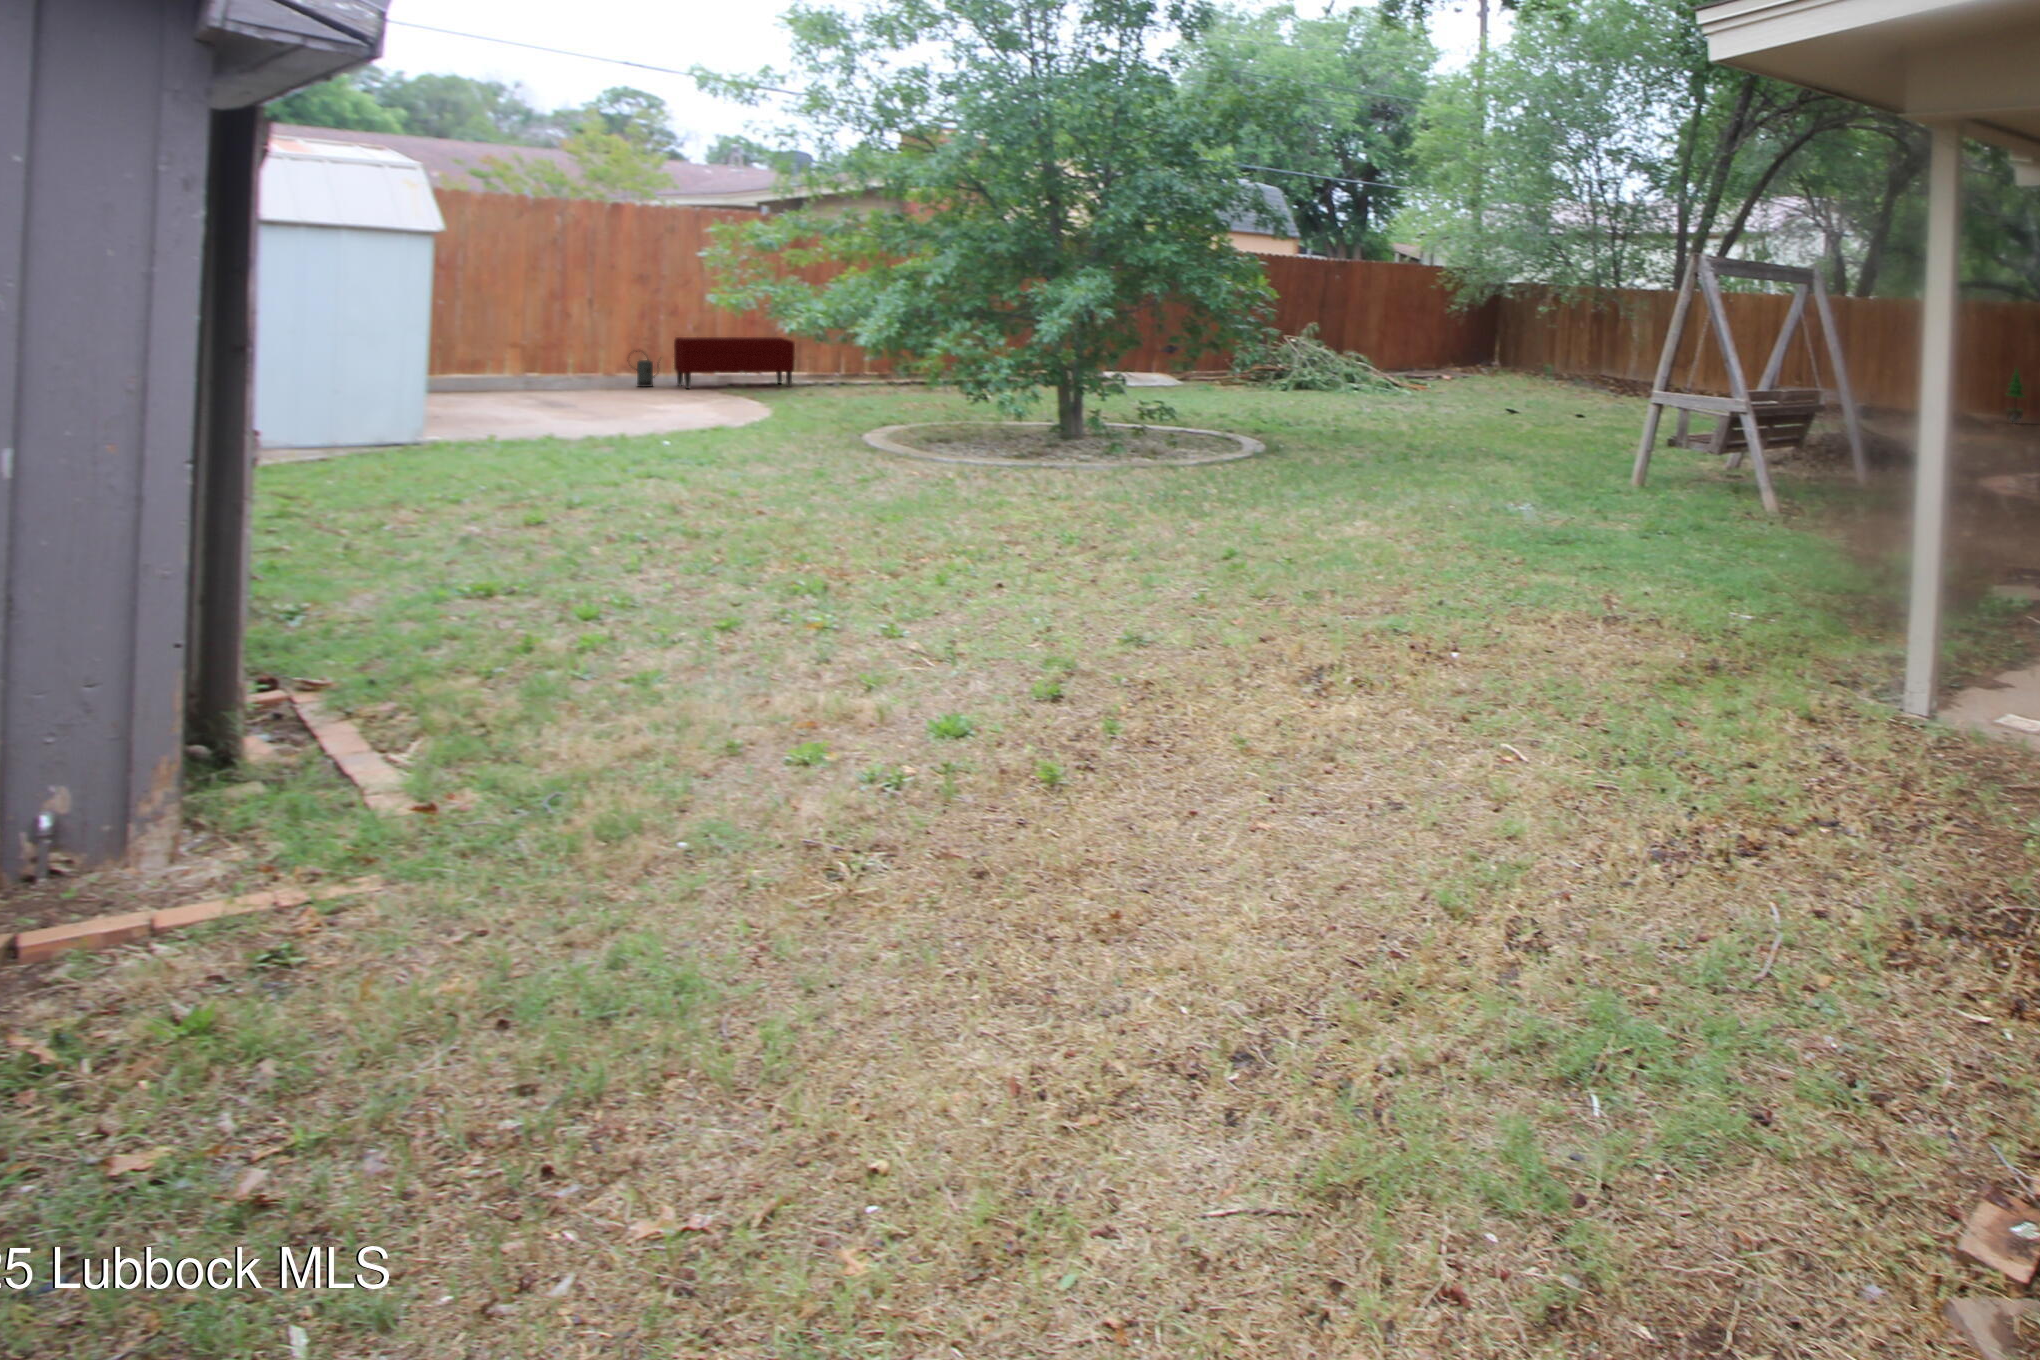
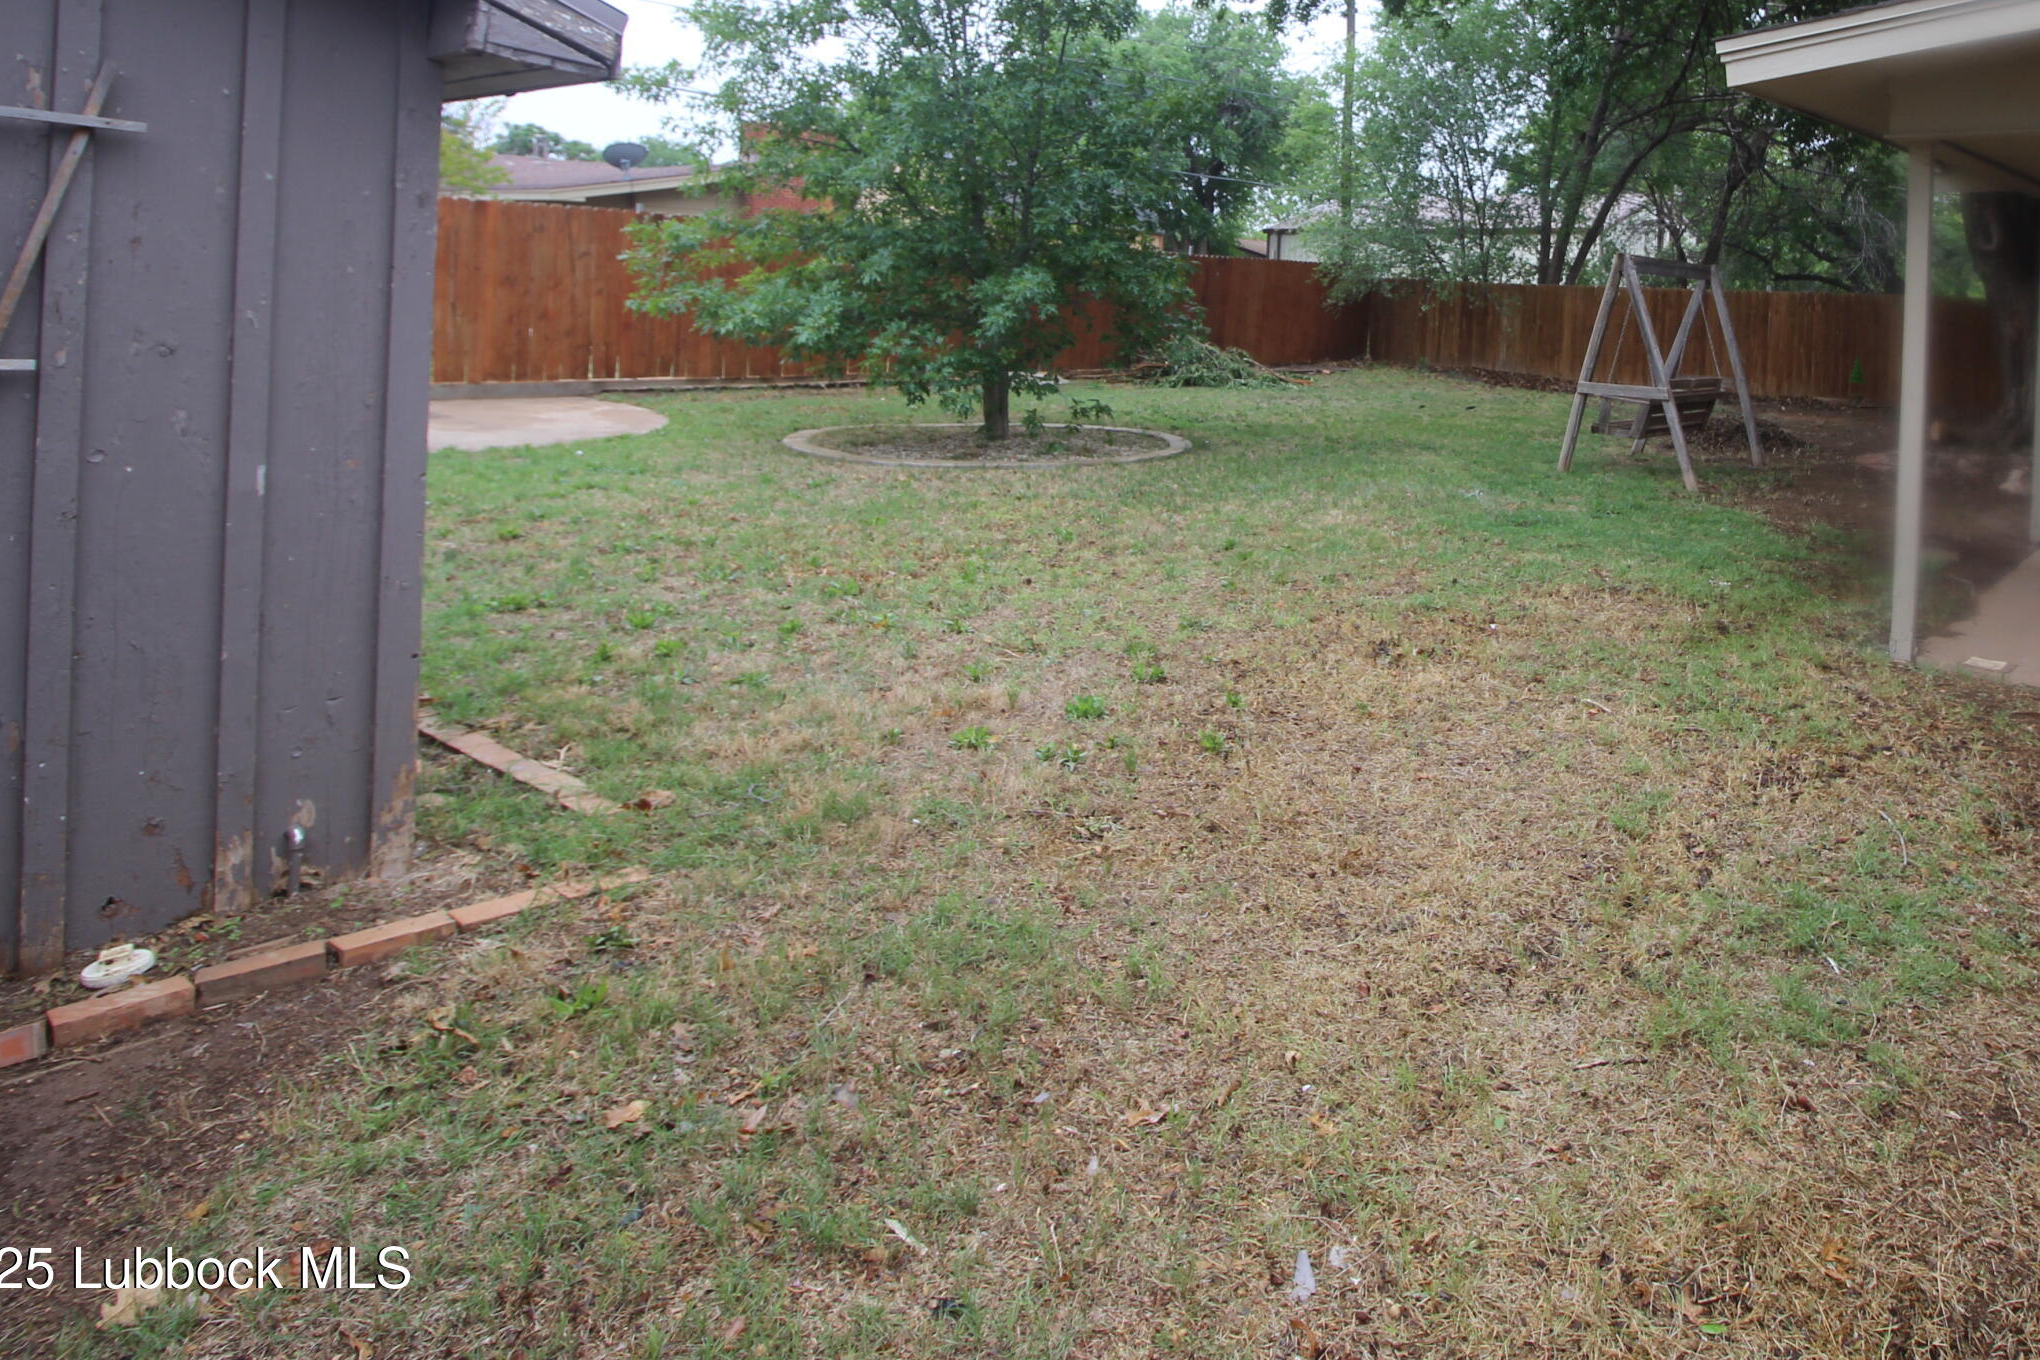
bench: present [674,337,795,389] -> none [542,336,675,392]
watering can: present [636,351,655,387] -> none [493,351,531,390]

